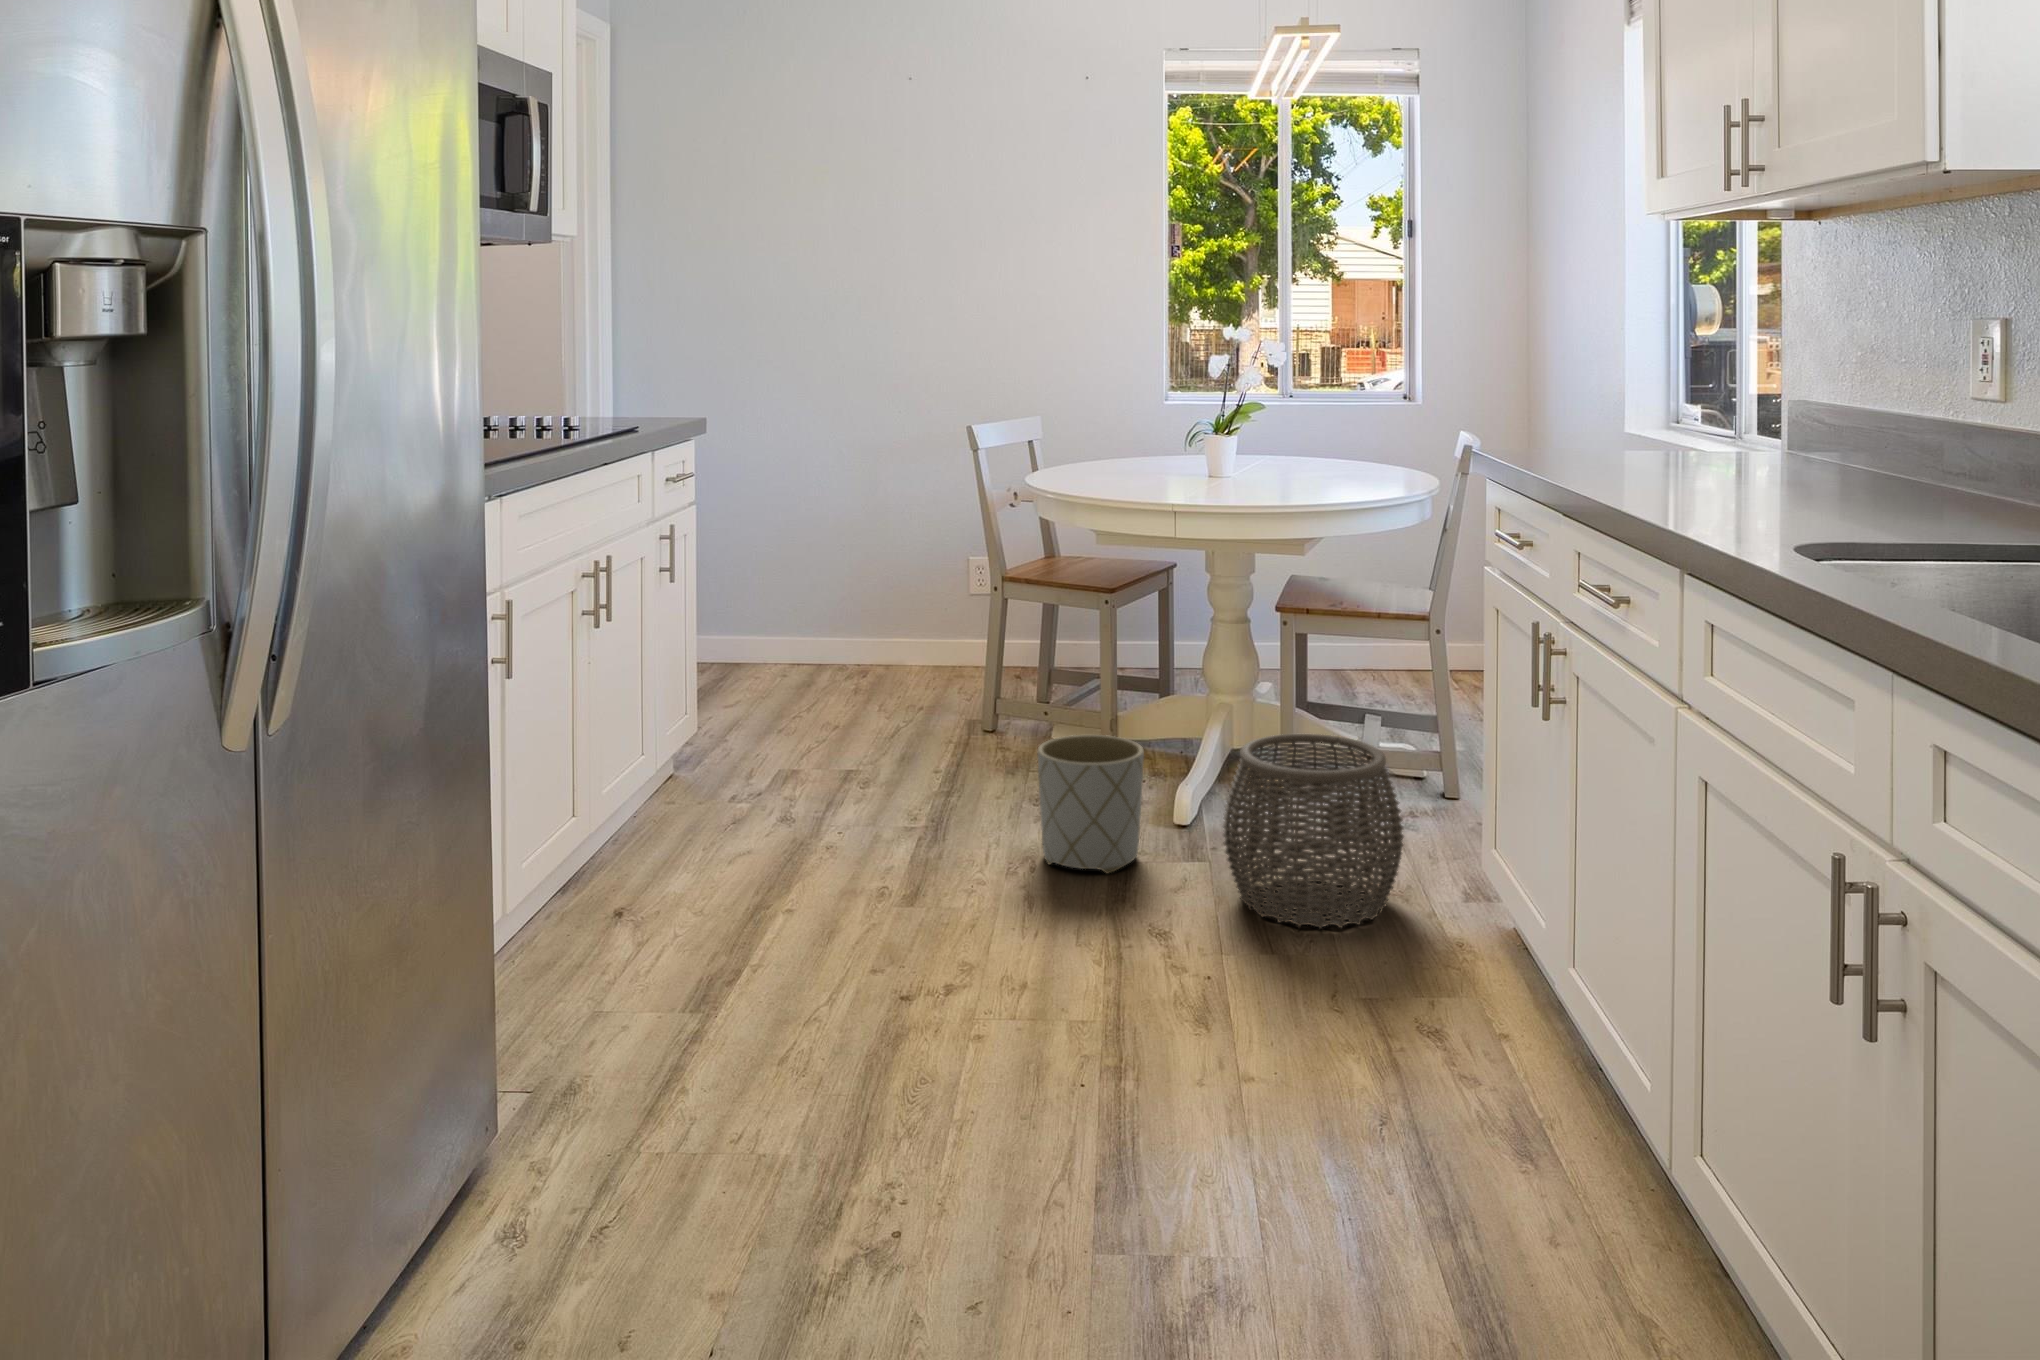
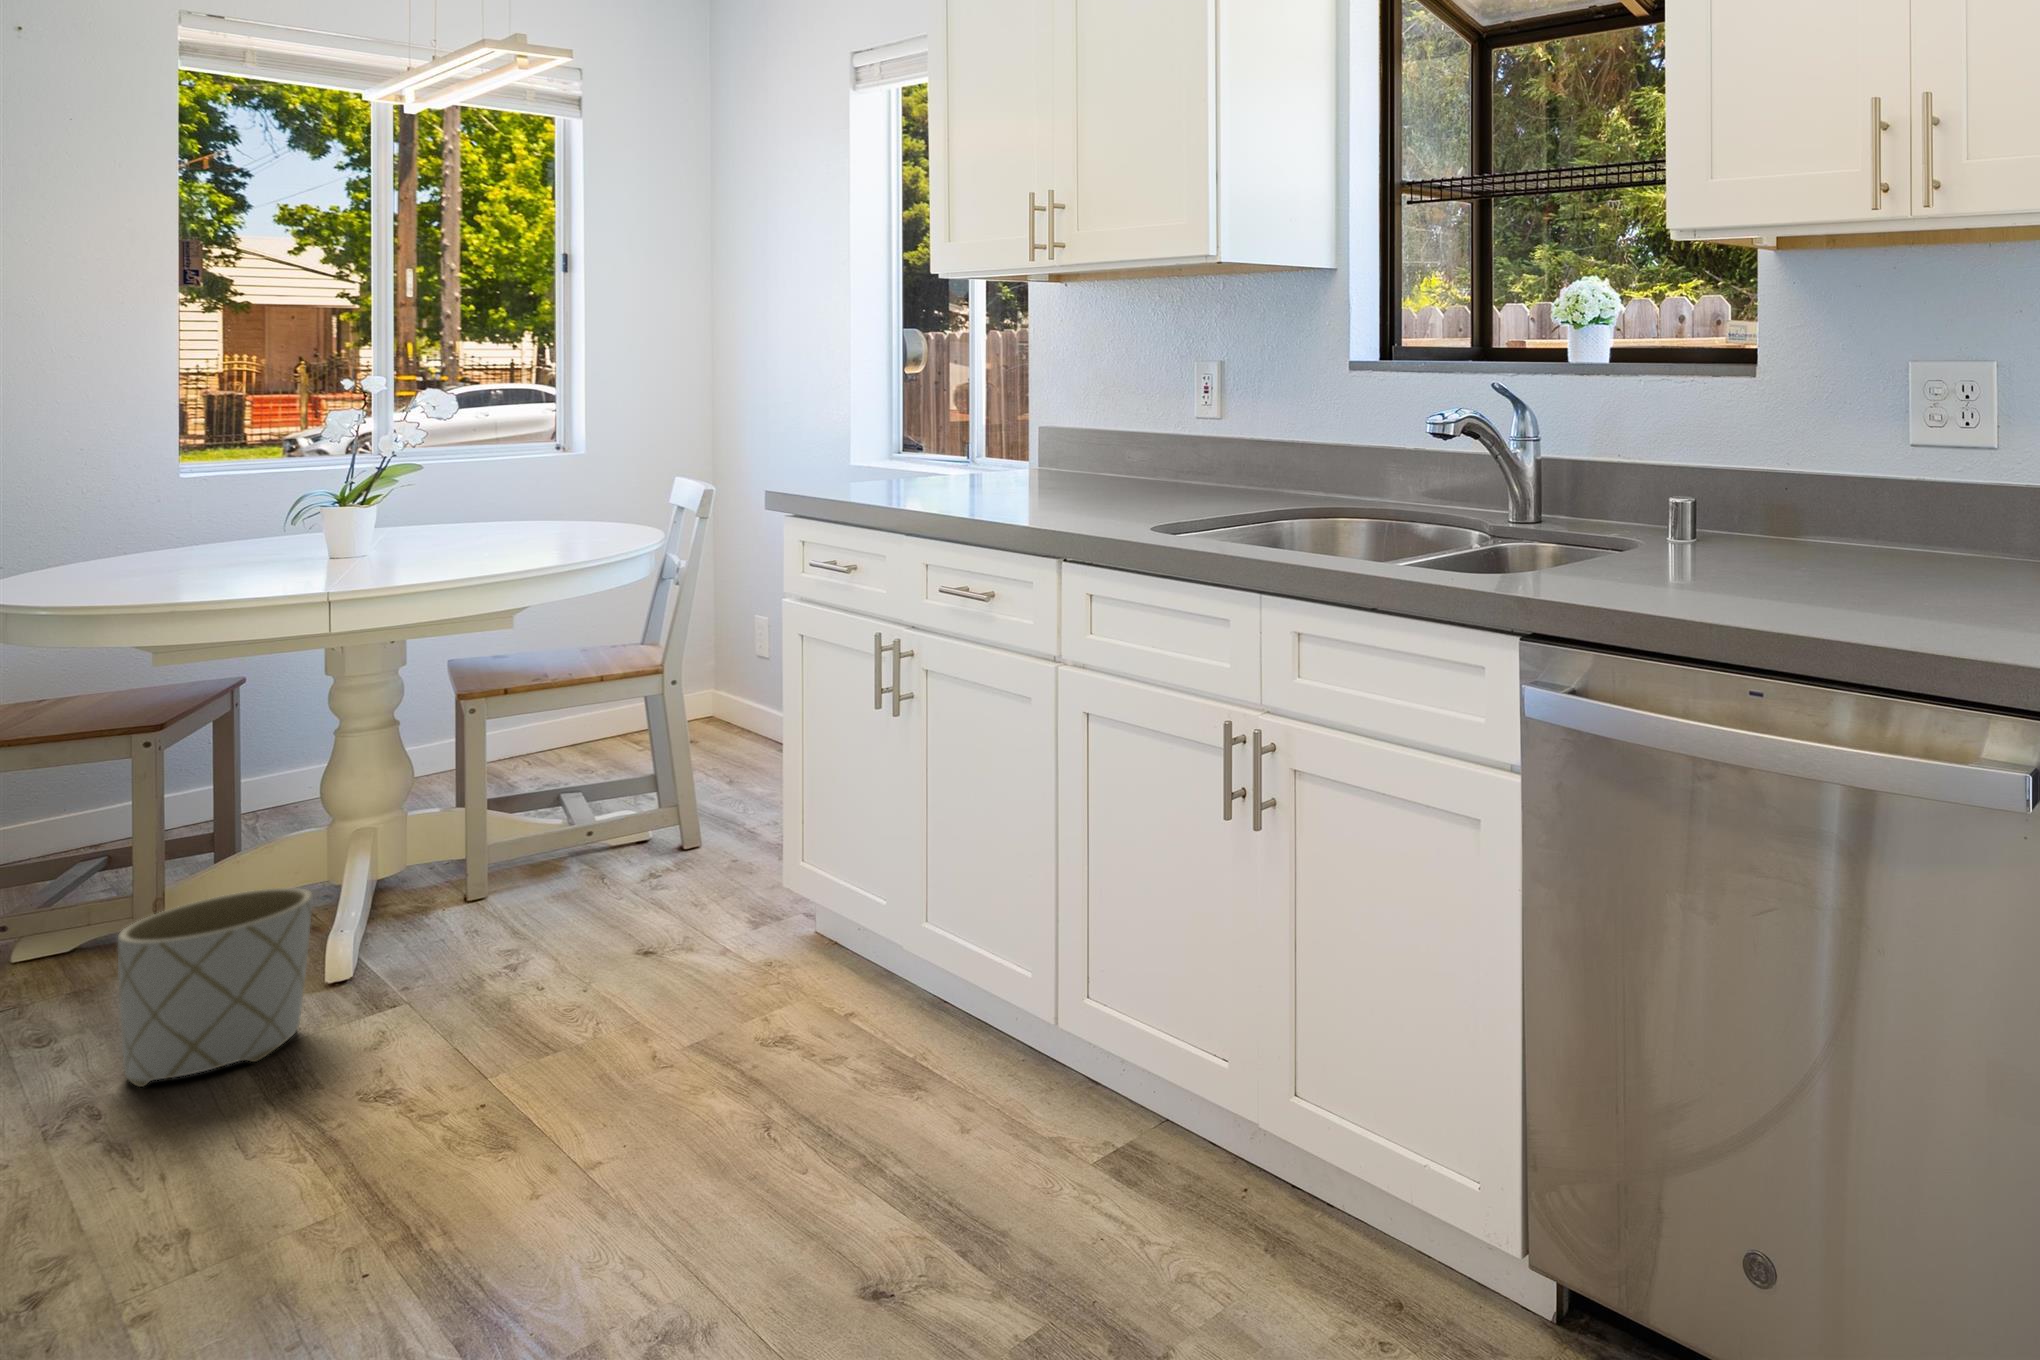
woven basket: present [1223,734,1404,929] -> none [456,802,695,1023]

